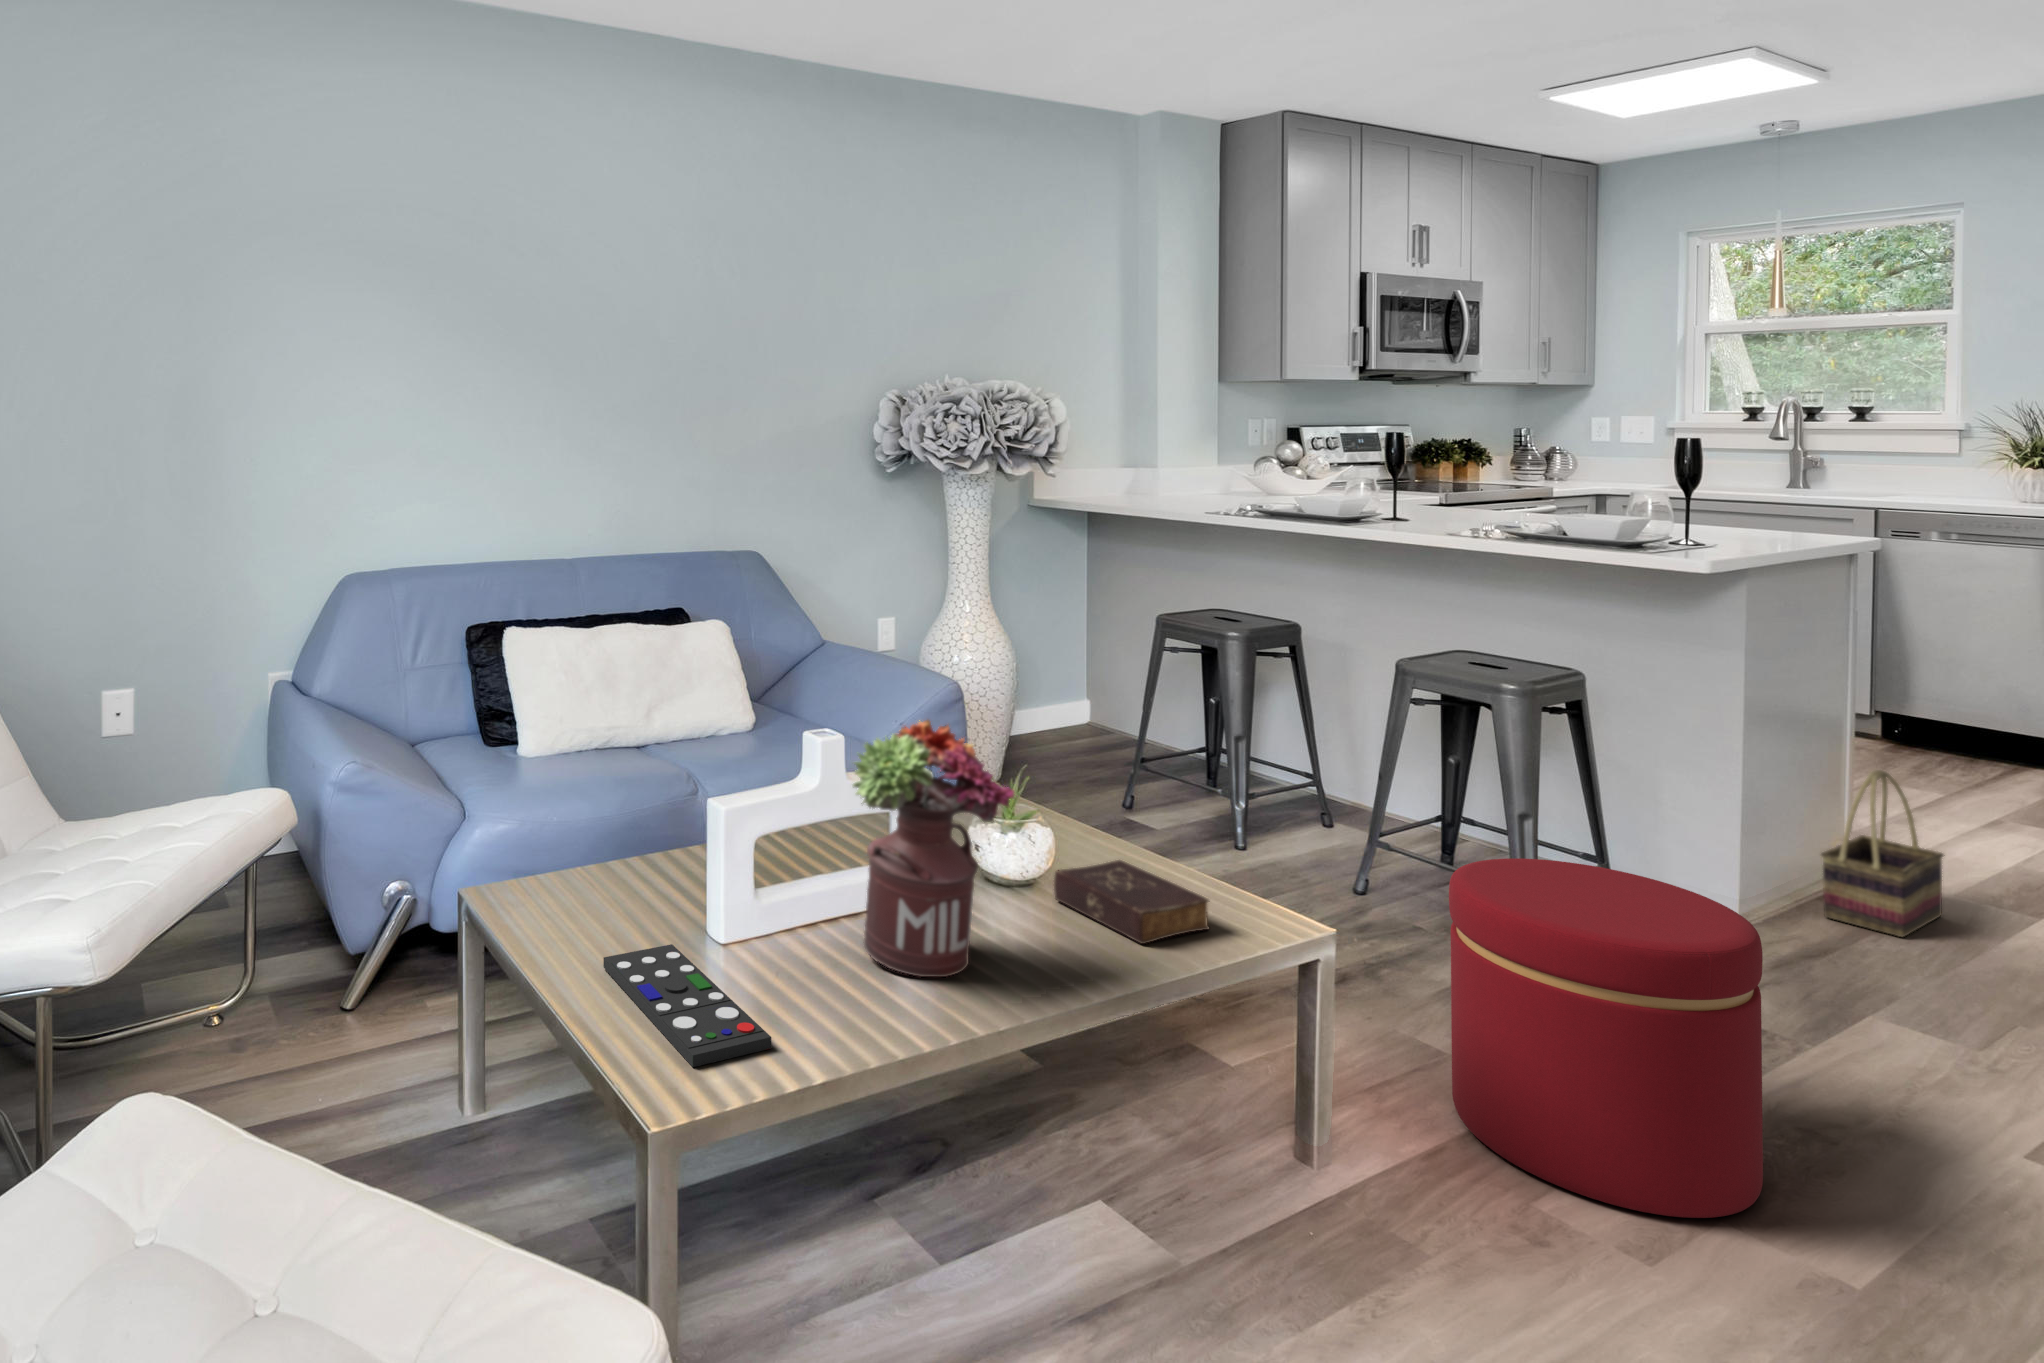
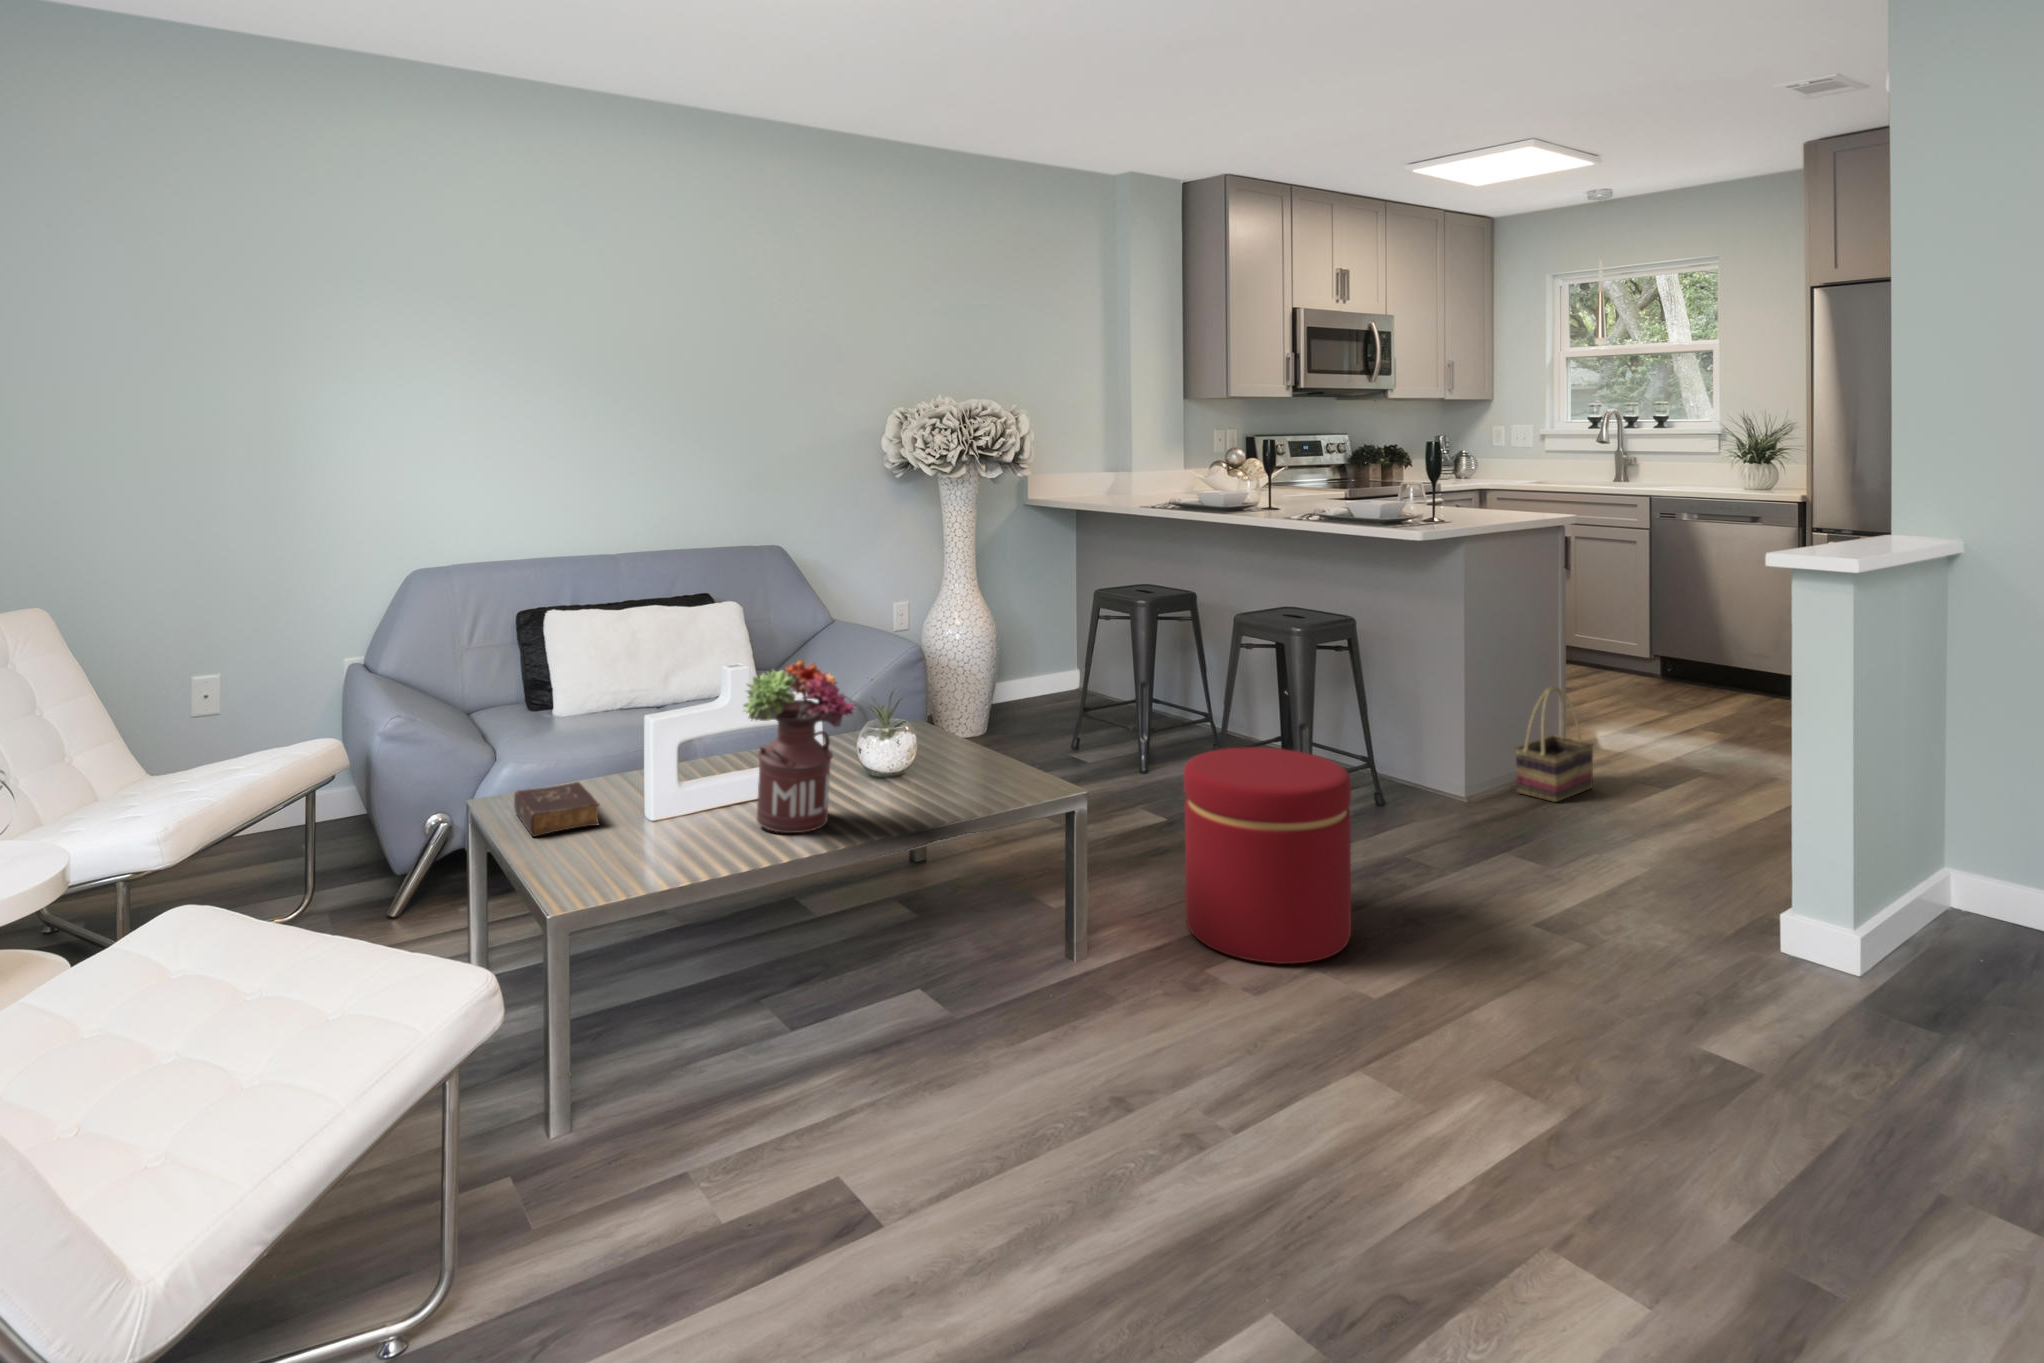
book: present [1054,860,1209,944] -> present [514,782,599,837]
remote control: present [603,944,771,1067] -> none [566,824,665,887]

